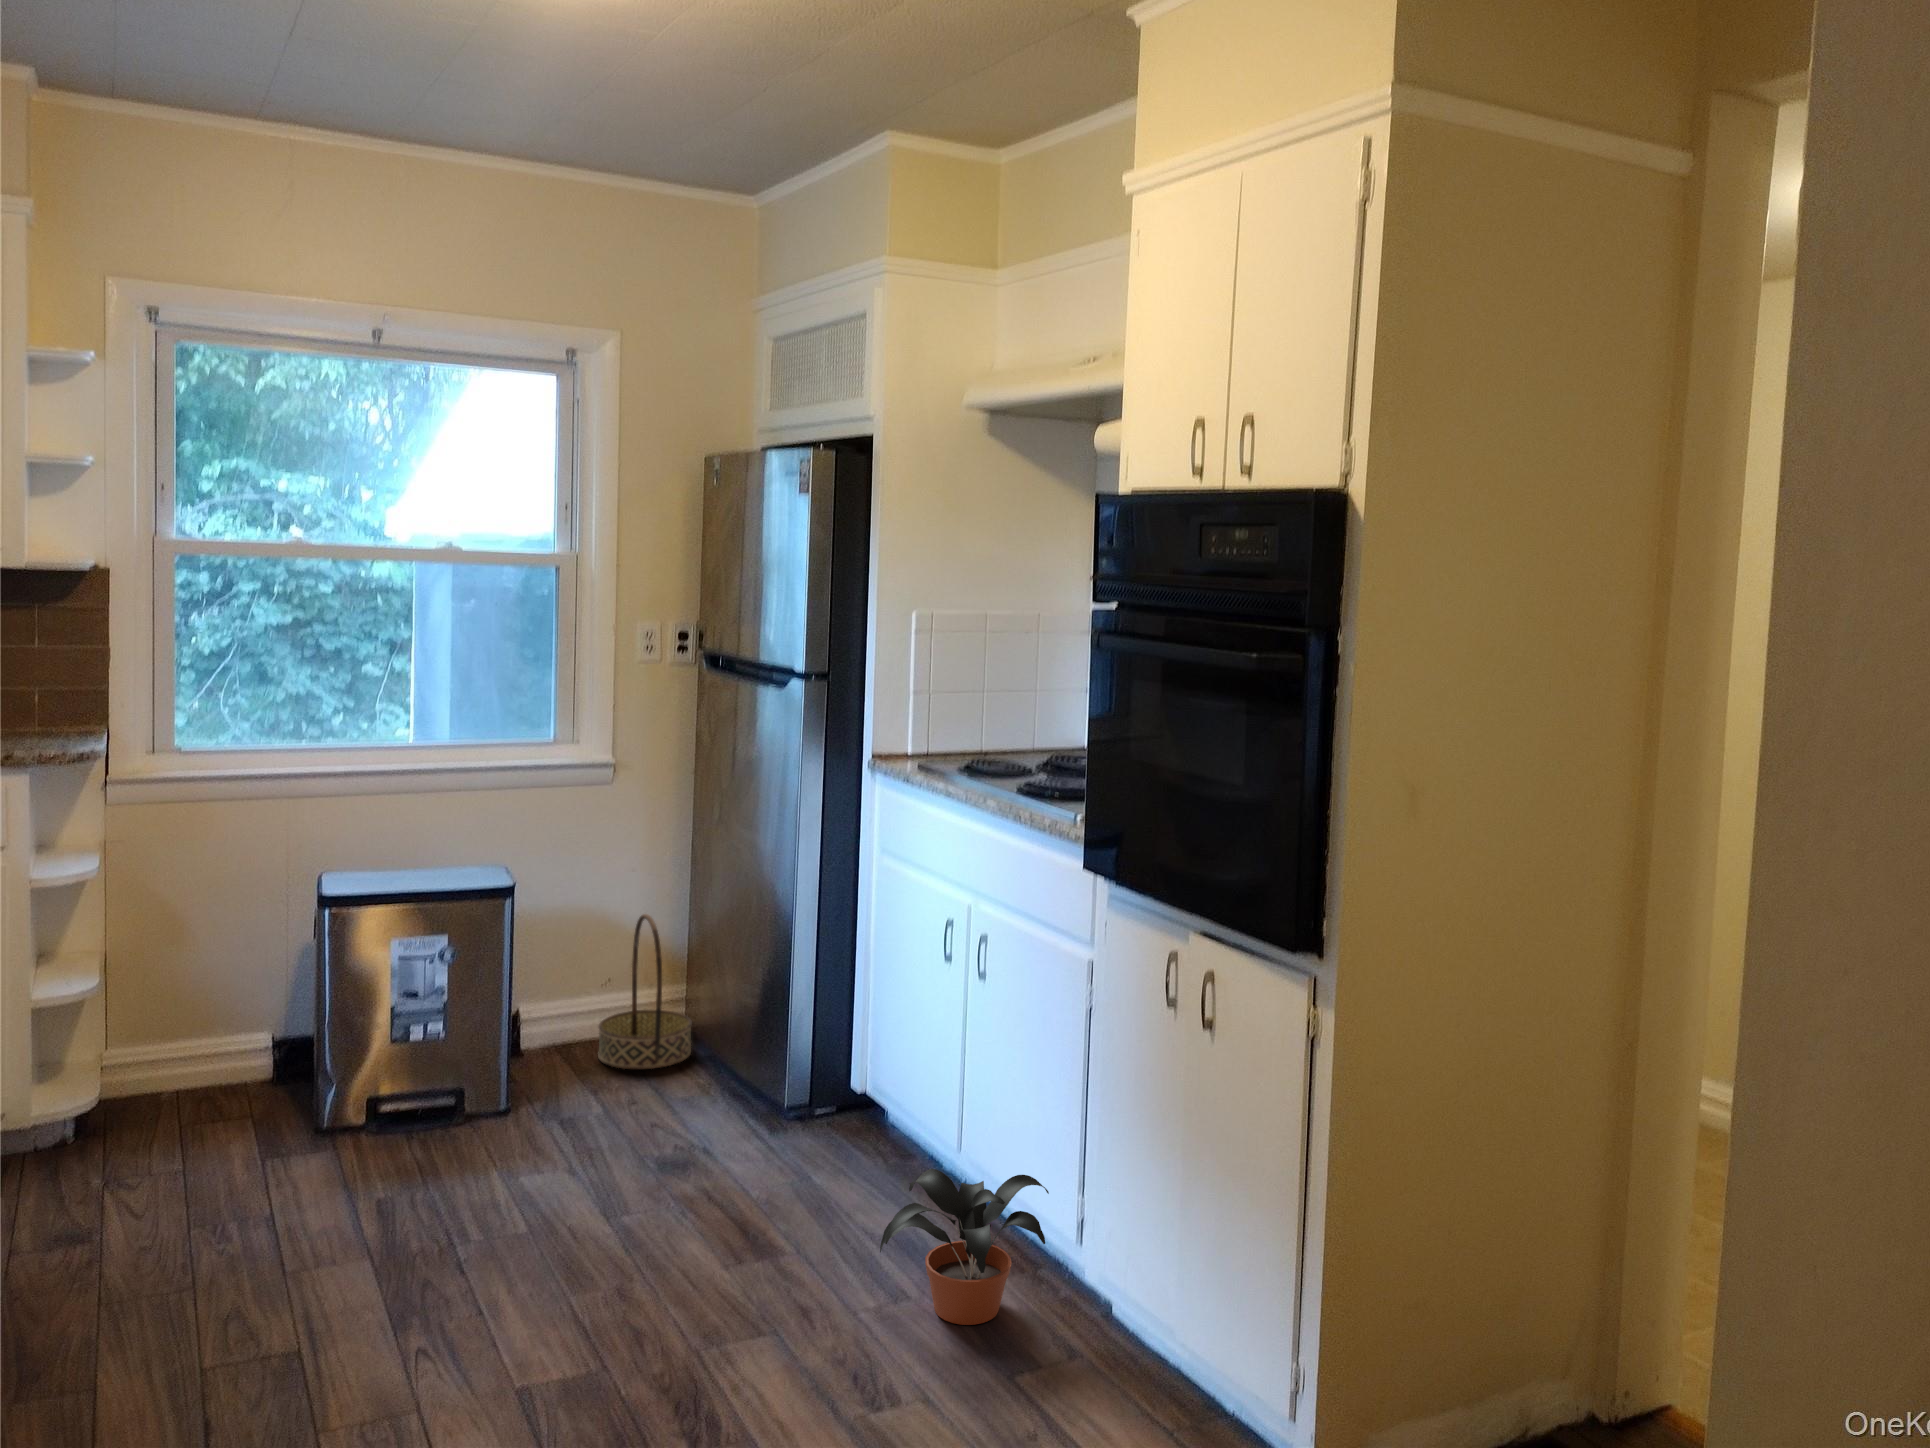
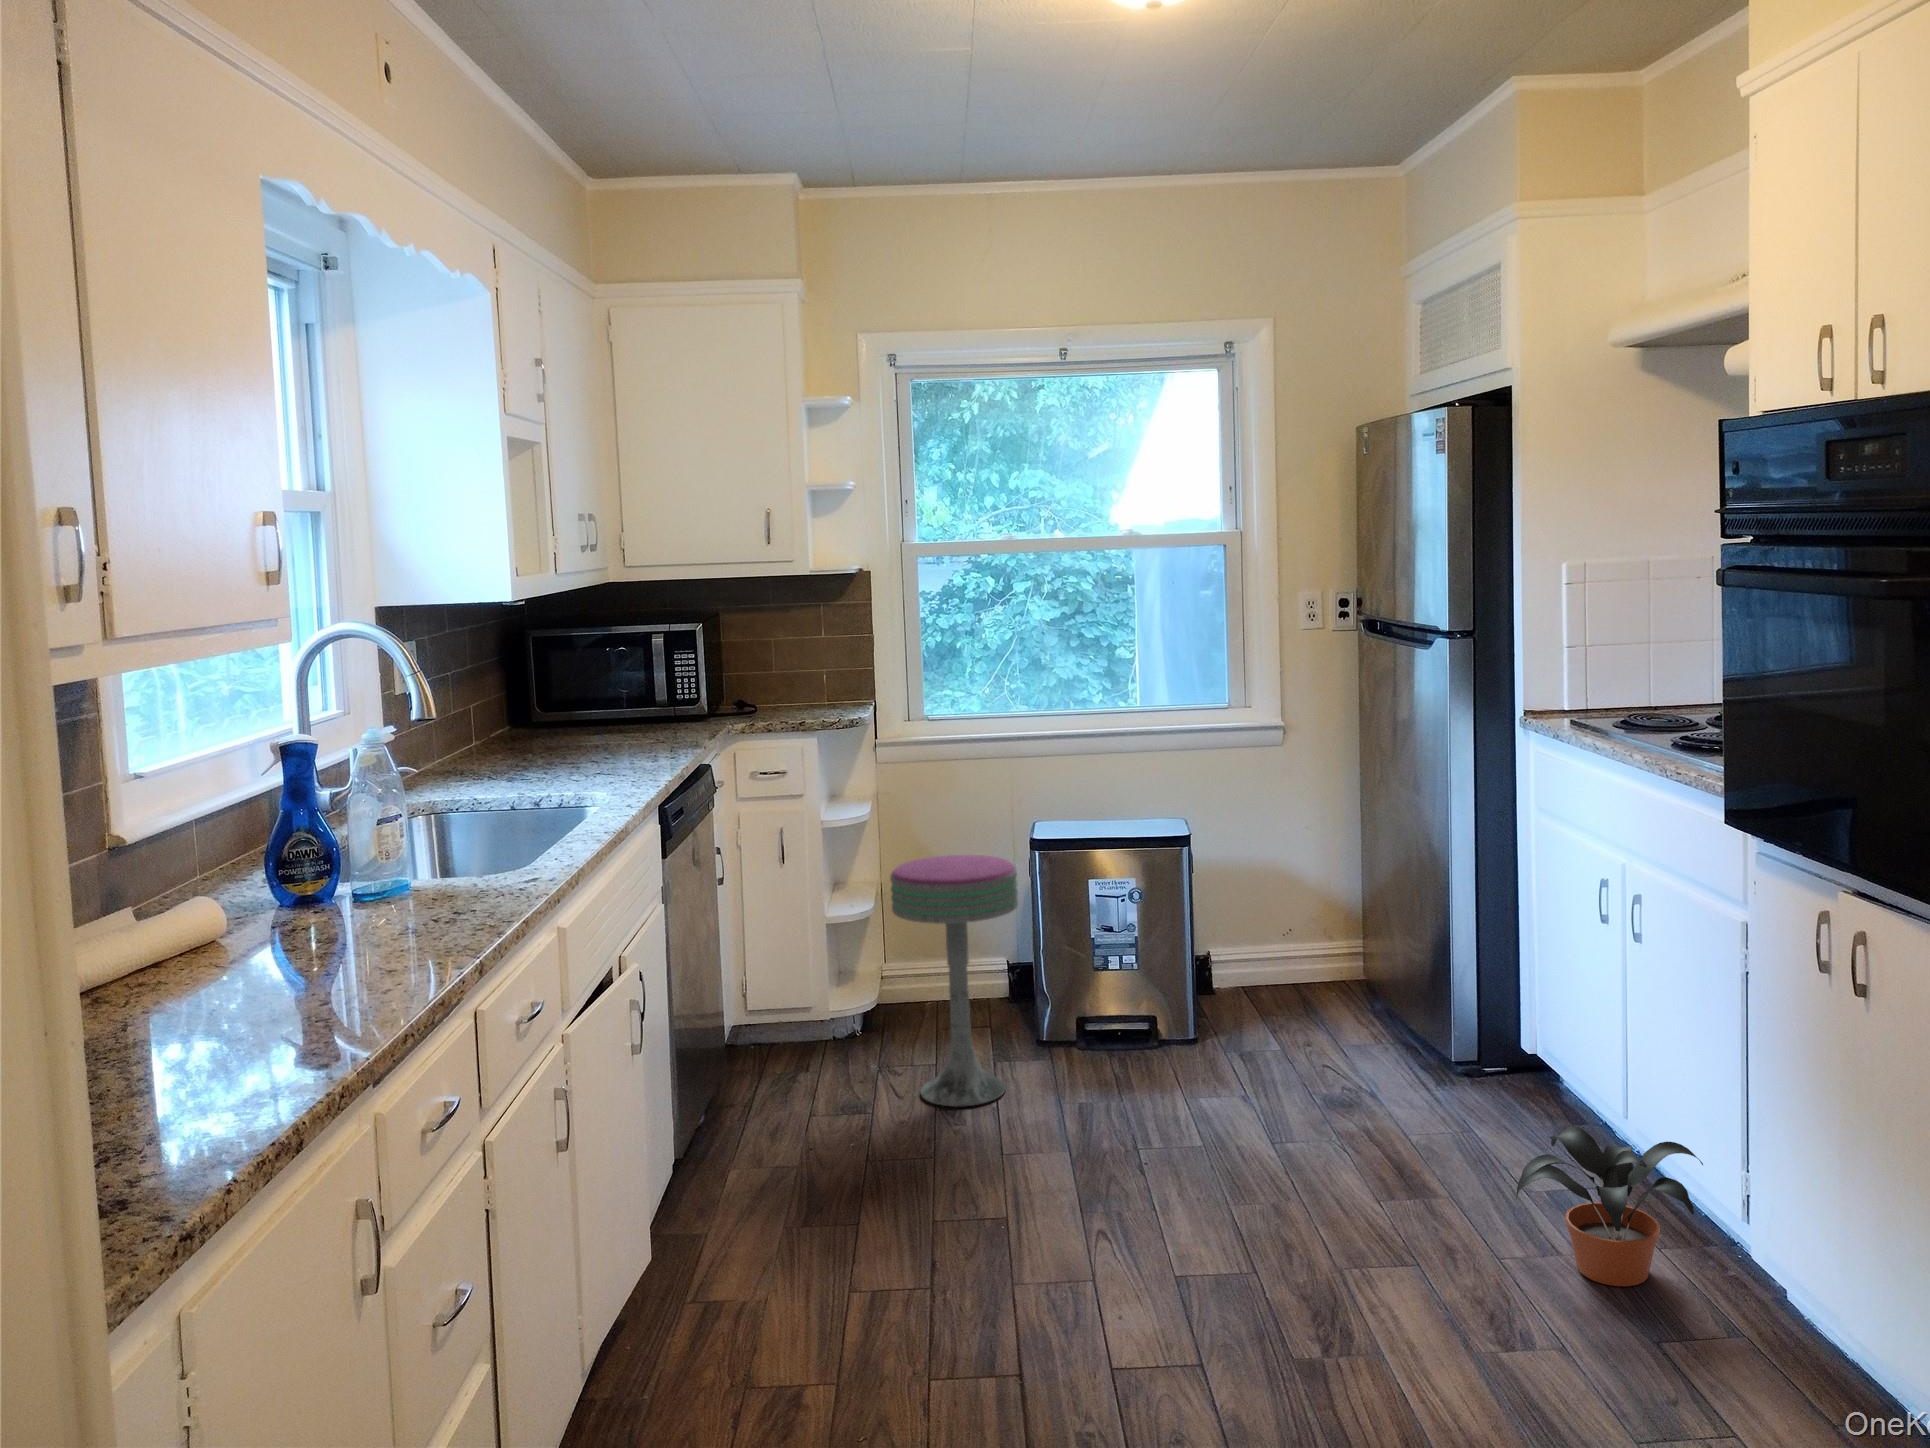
basket: present [598,914,692,1069] -> none [1275,869,1364,1016]
bar stool: none [131,916,308,1227] -> present [890,855,1018,1107]

